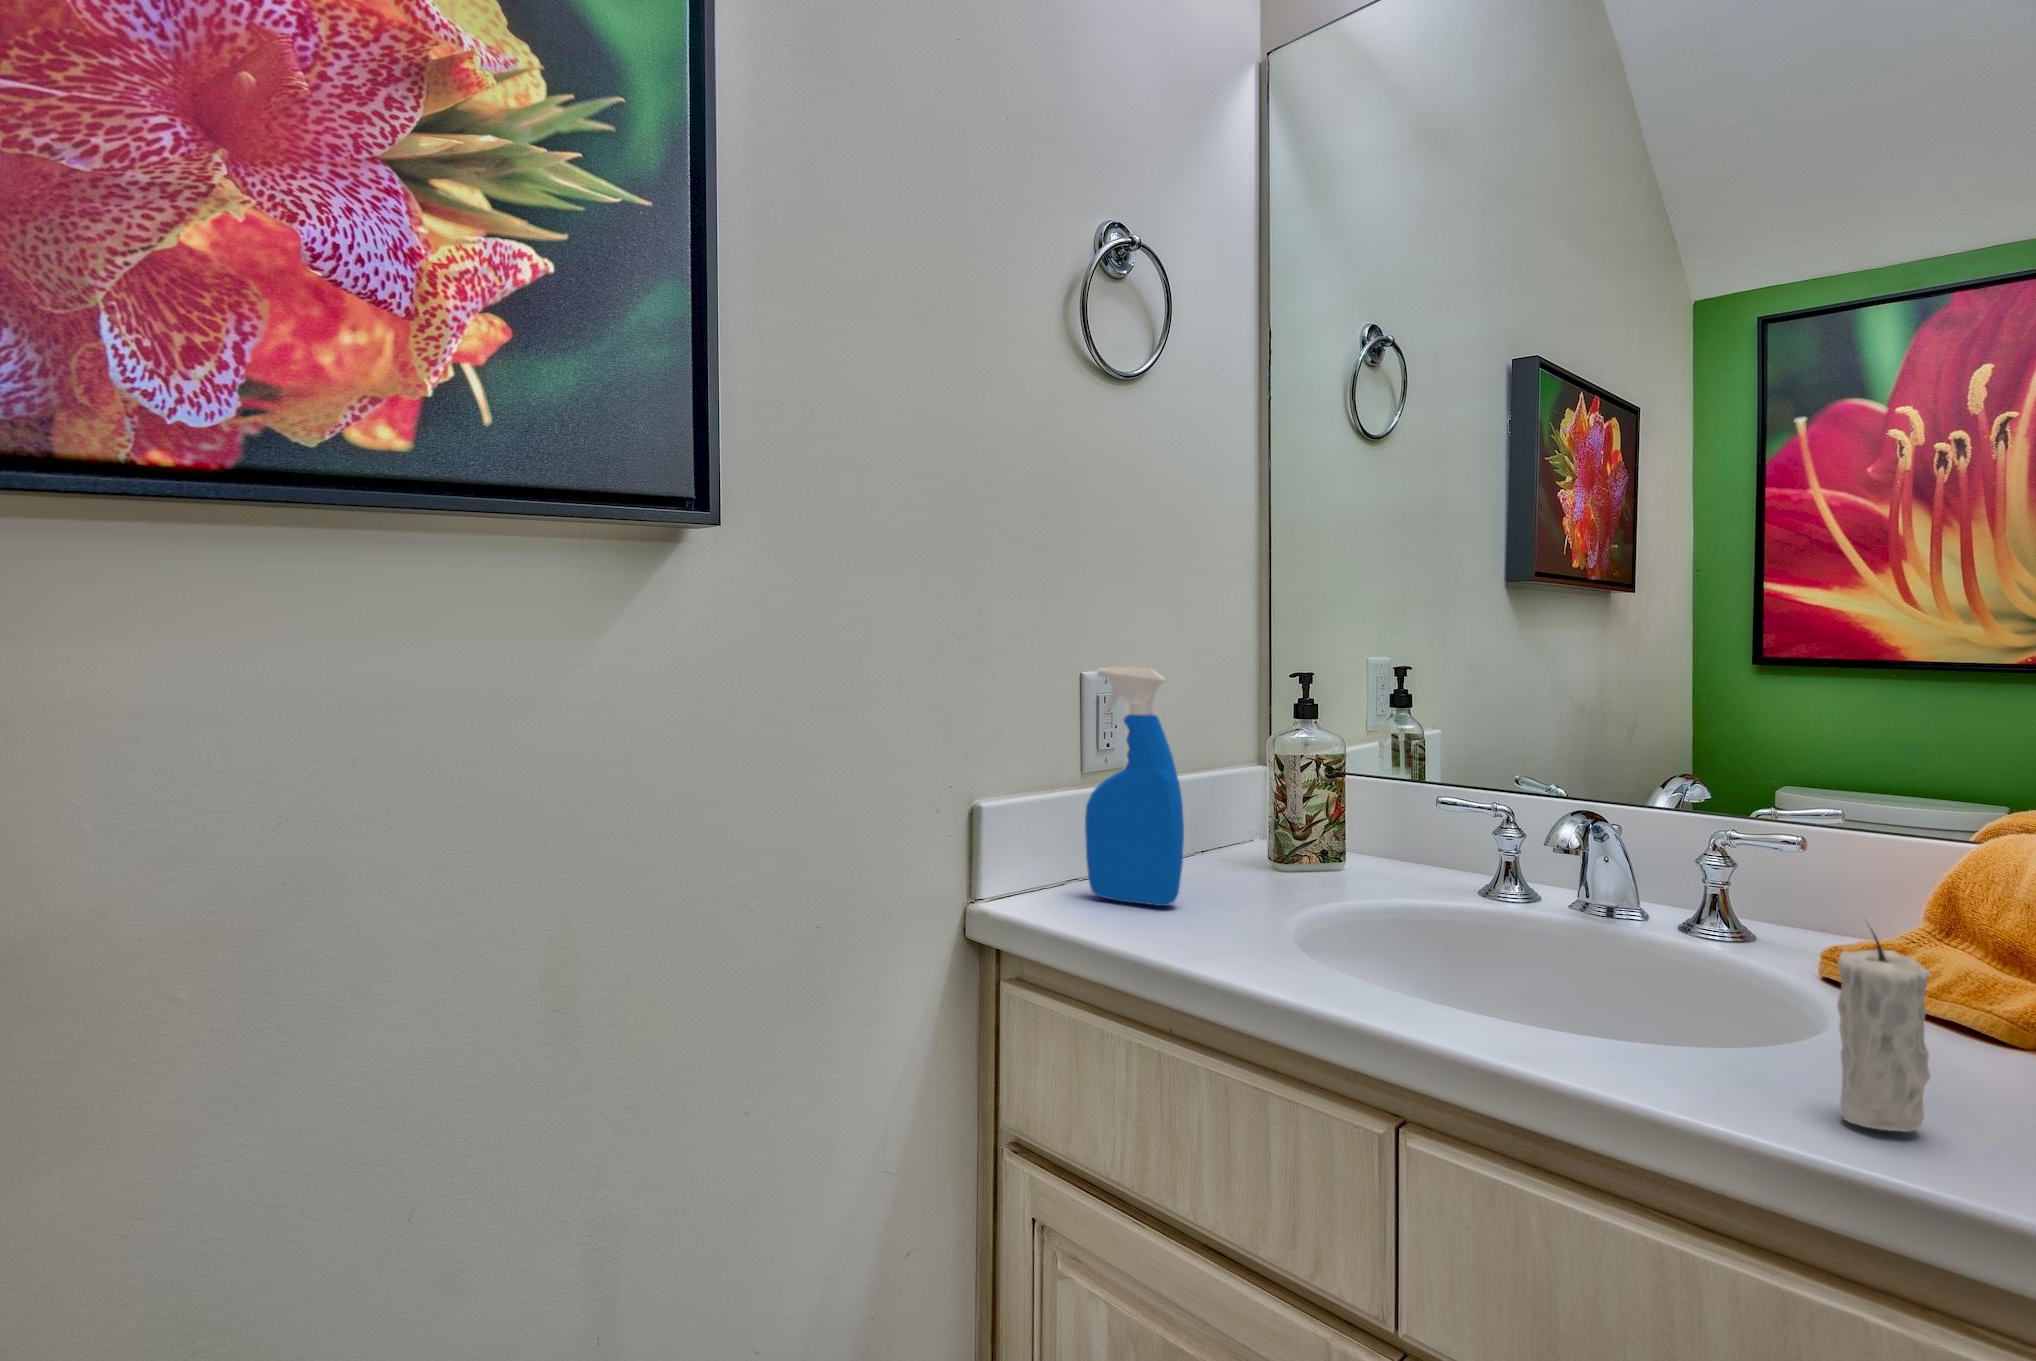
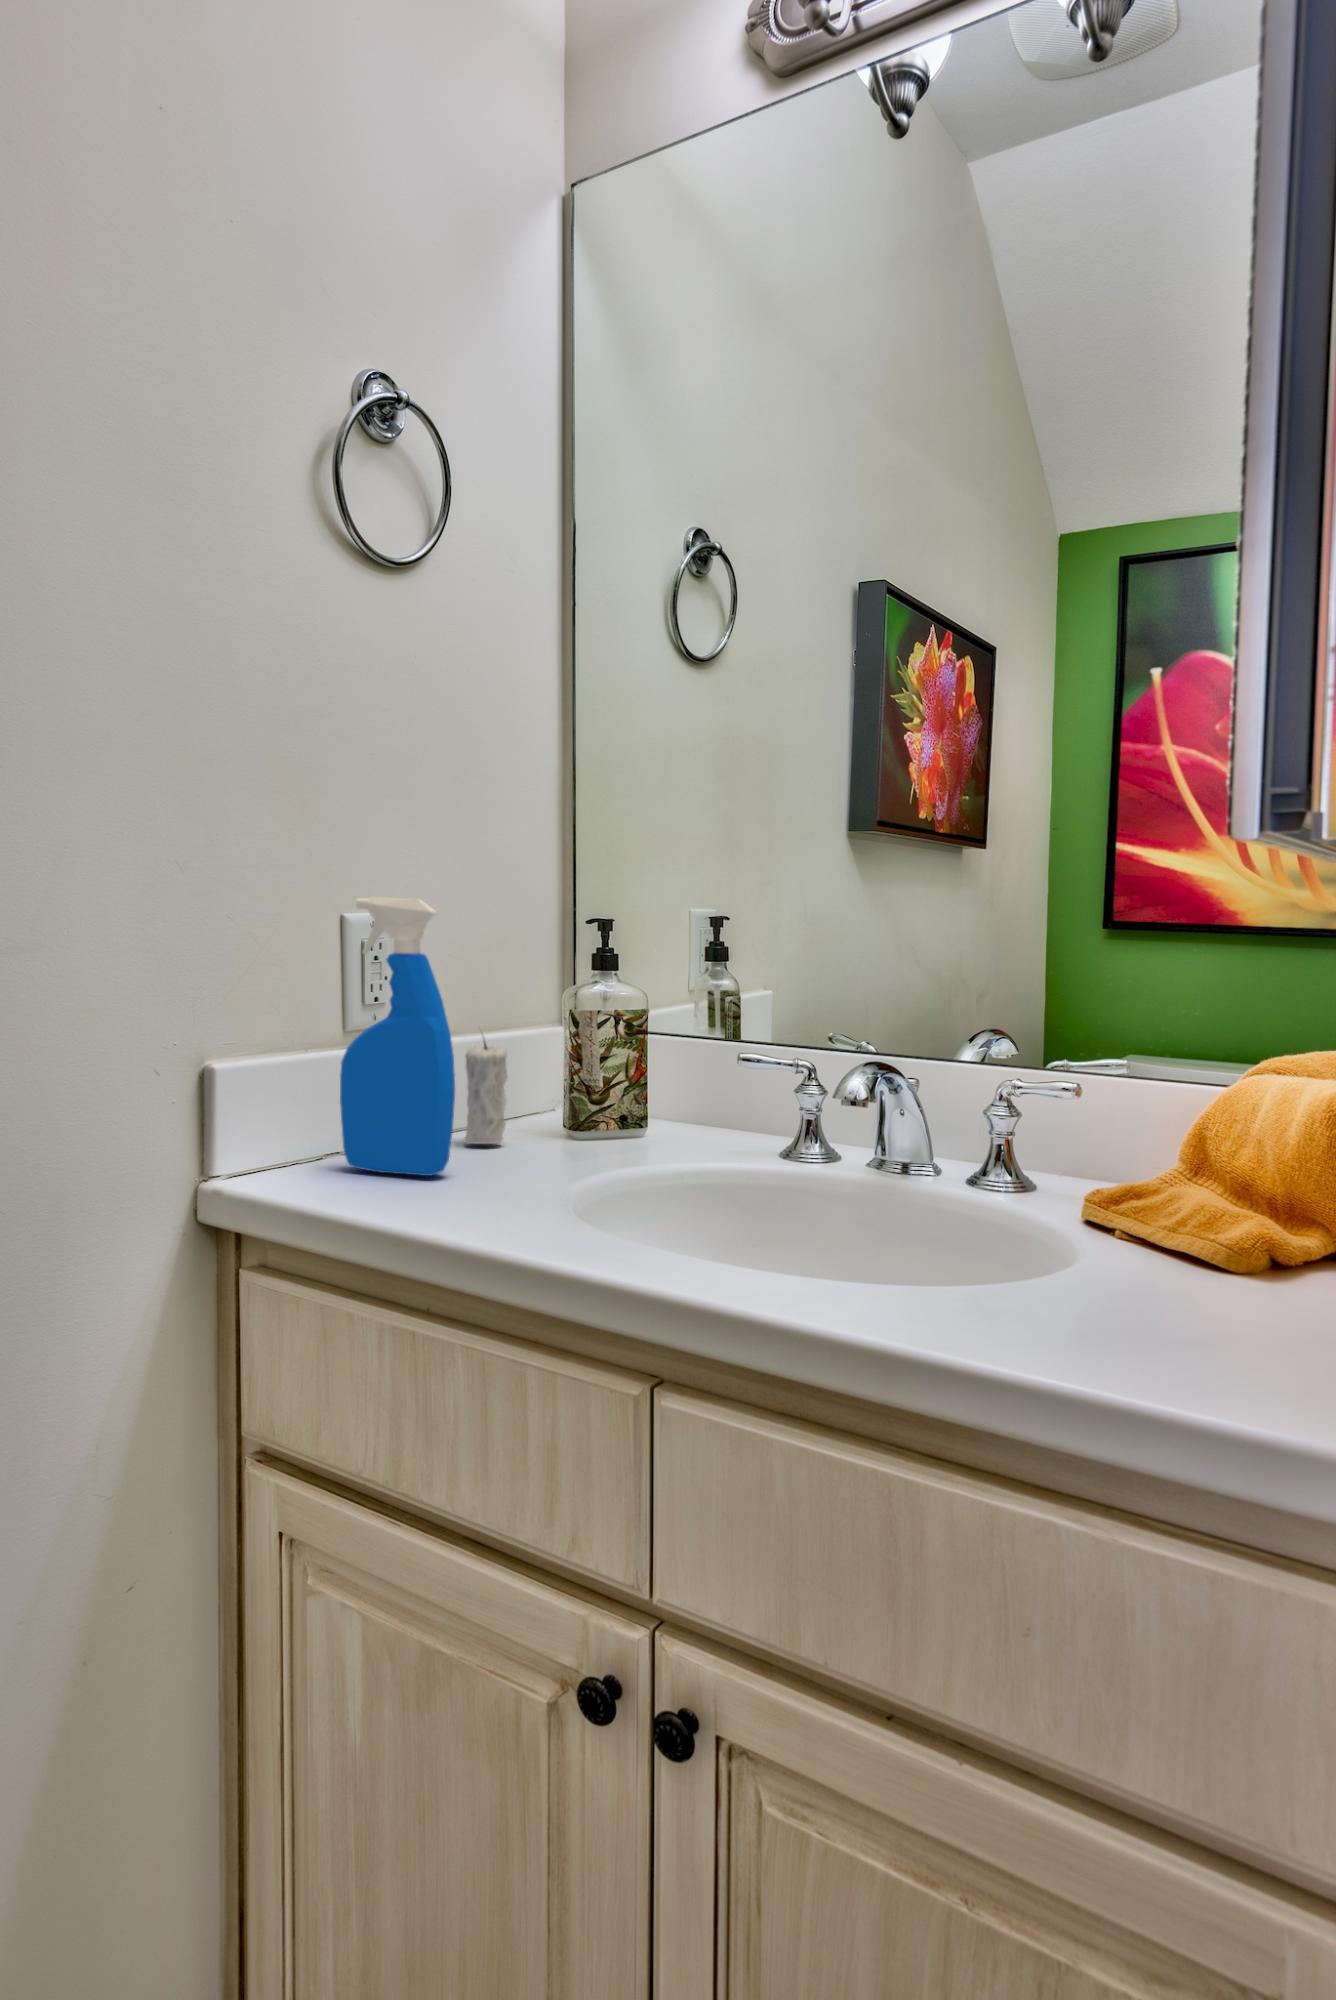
candle: present [1837,926,1931,1132] -> present [464,1042,508,1144]

